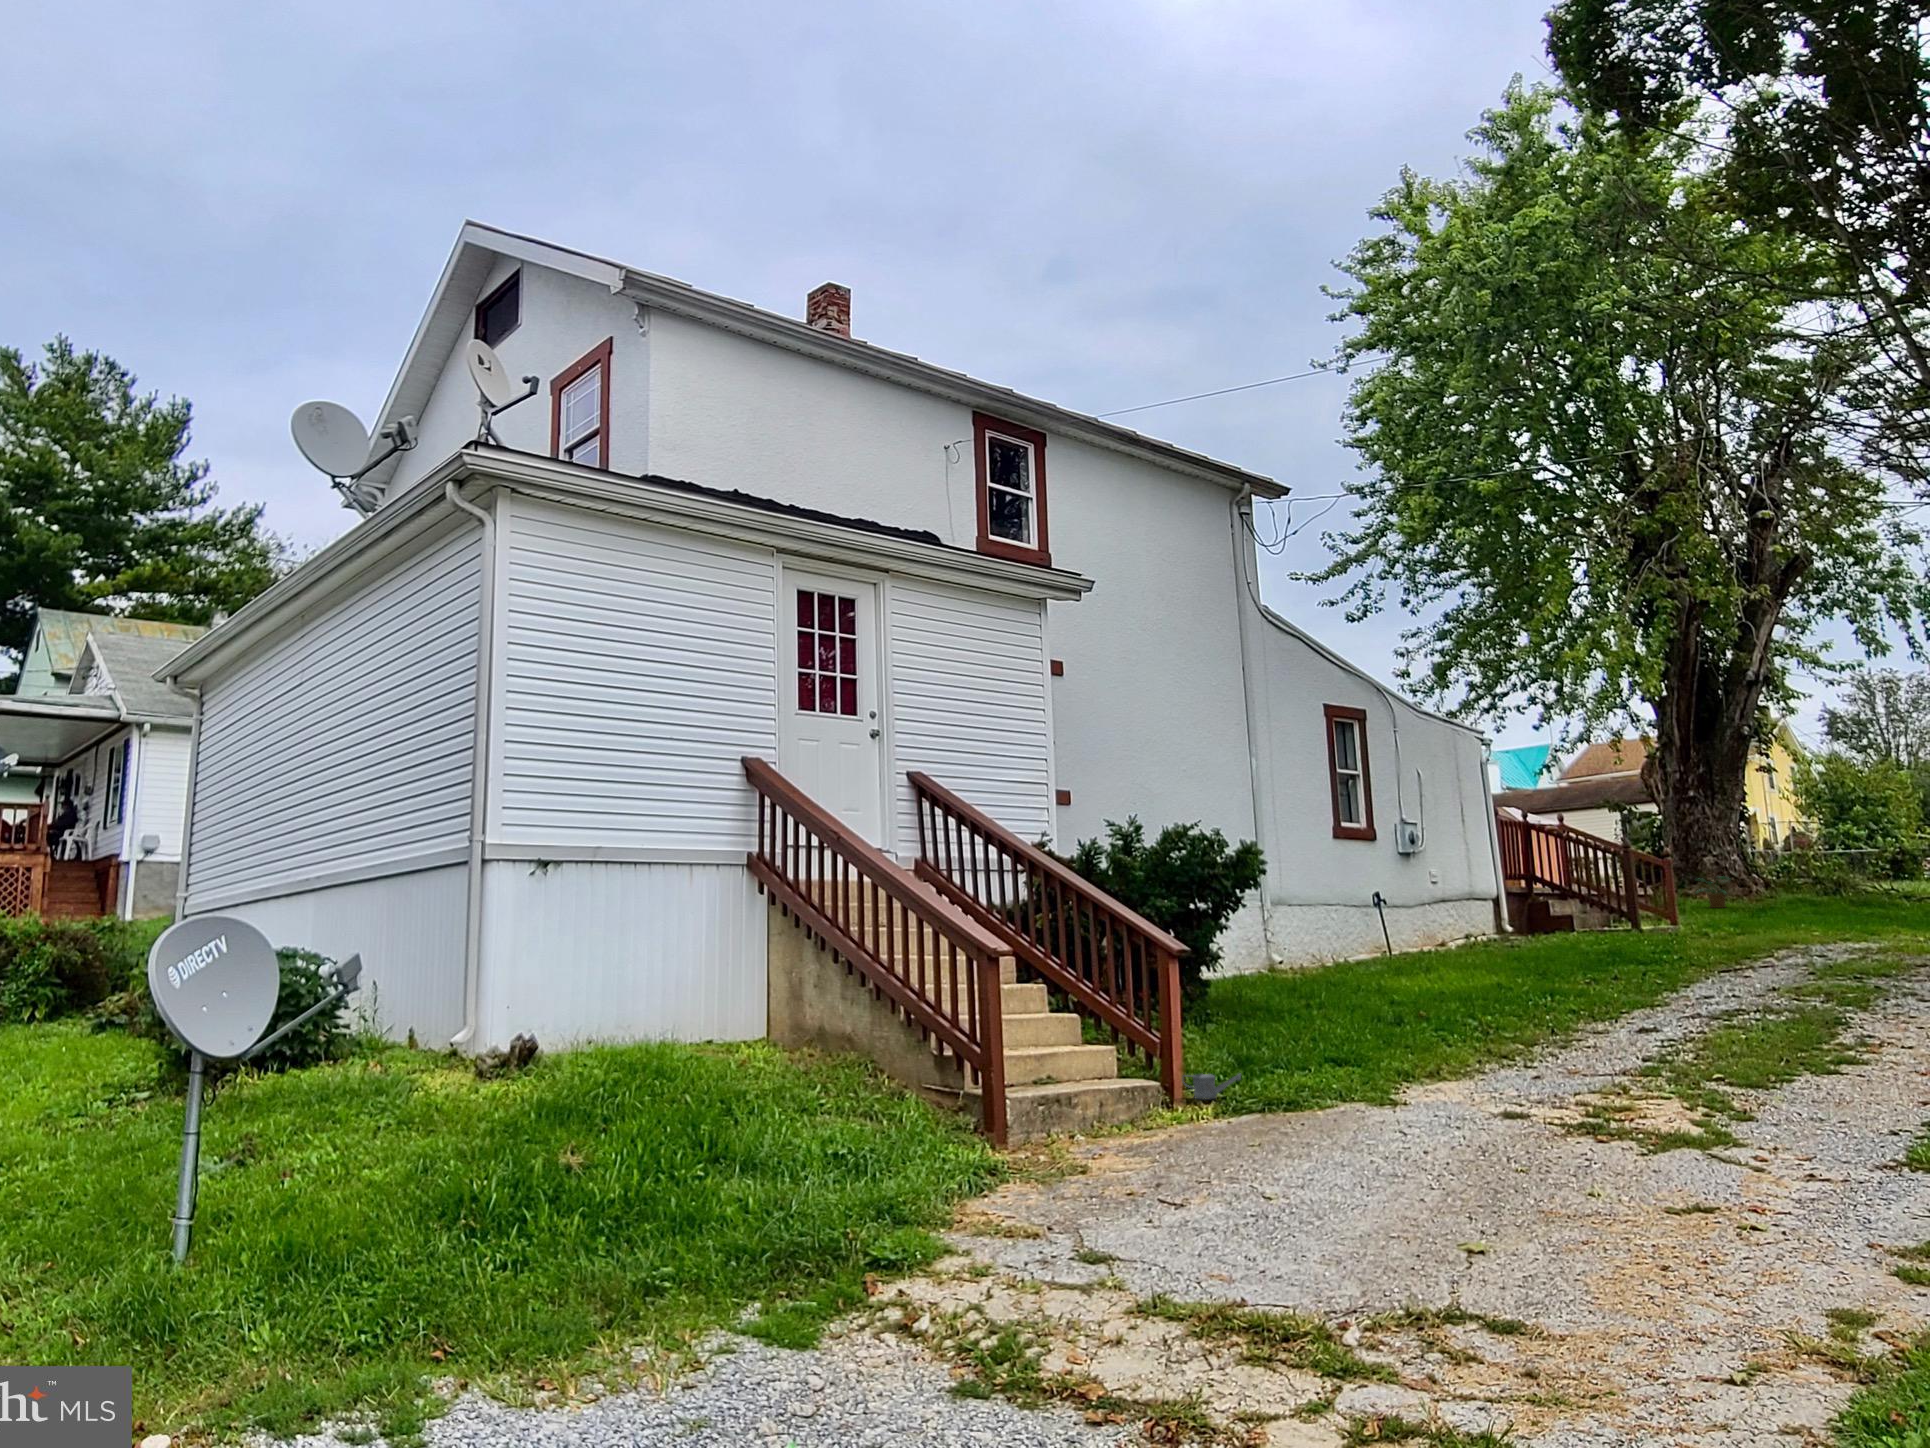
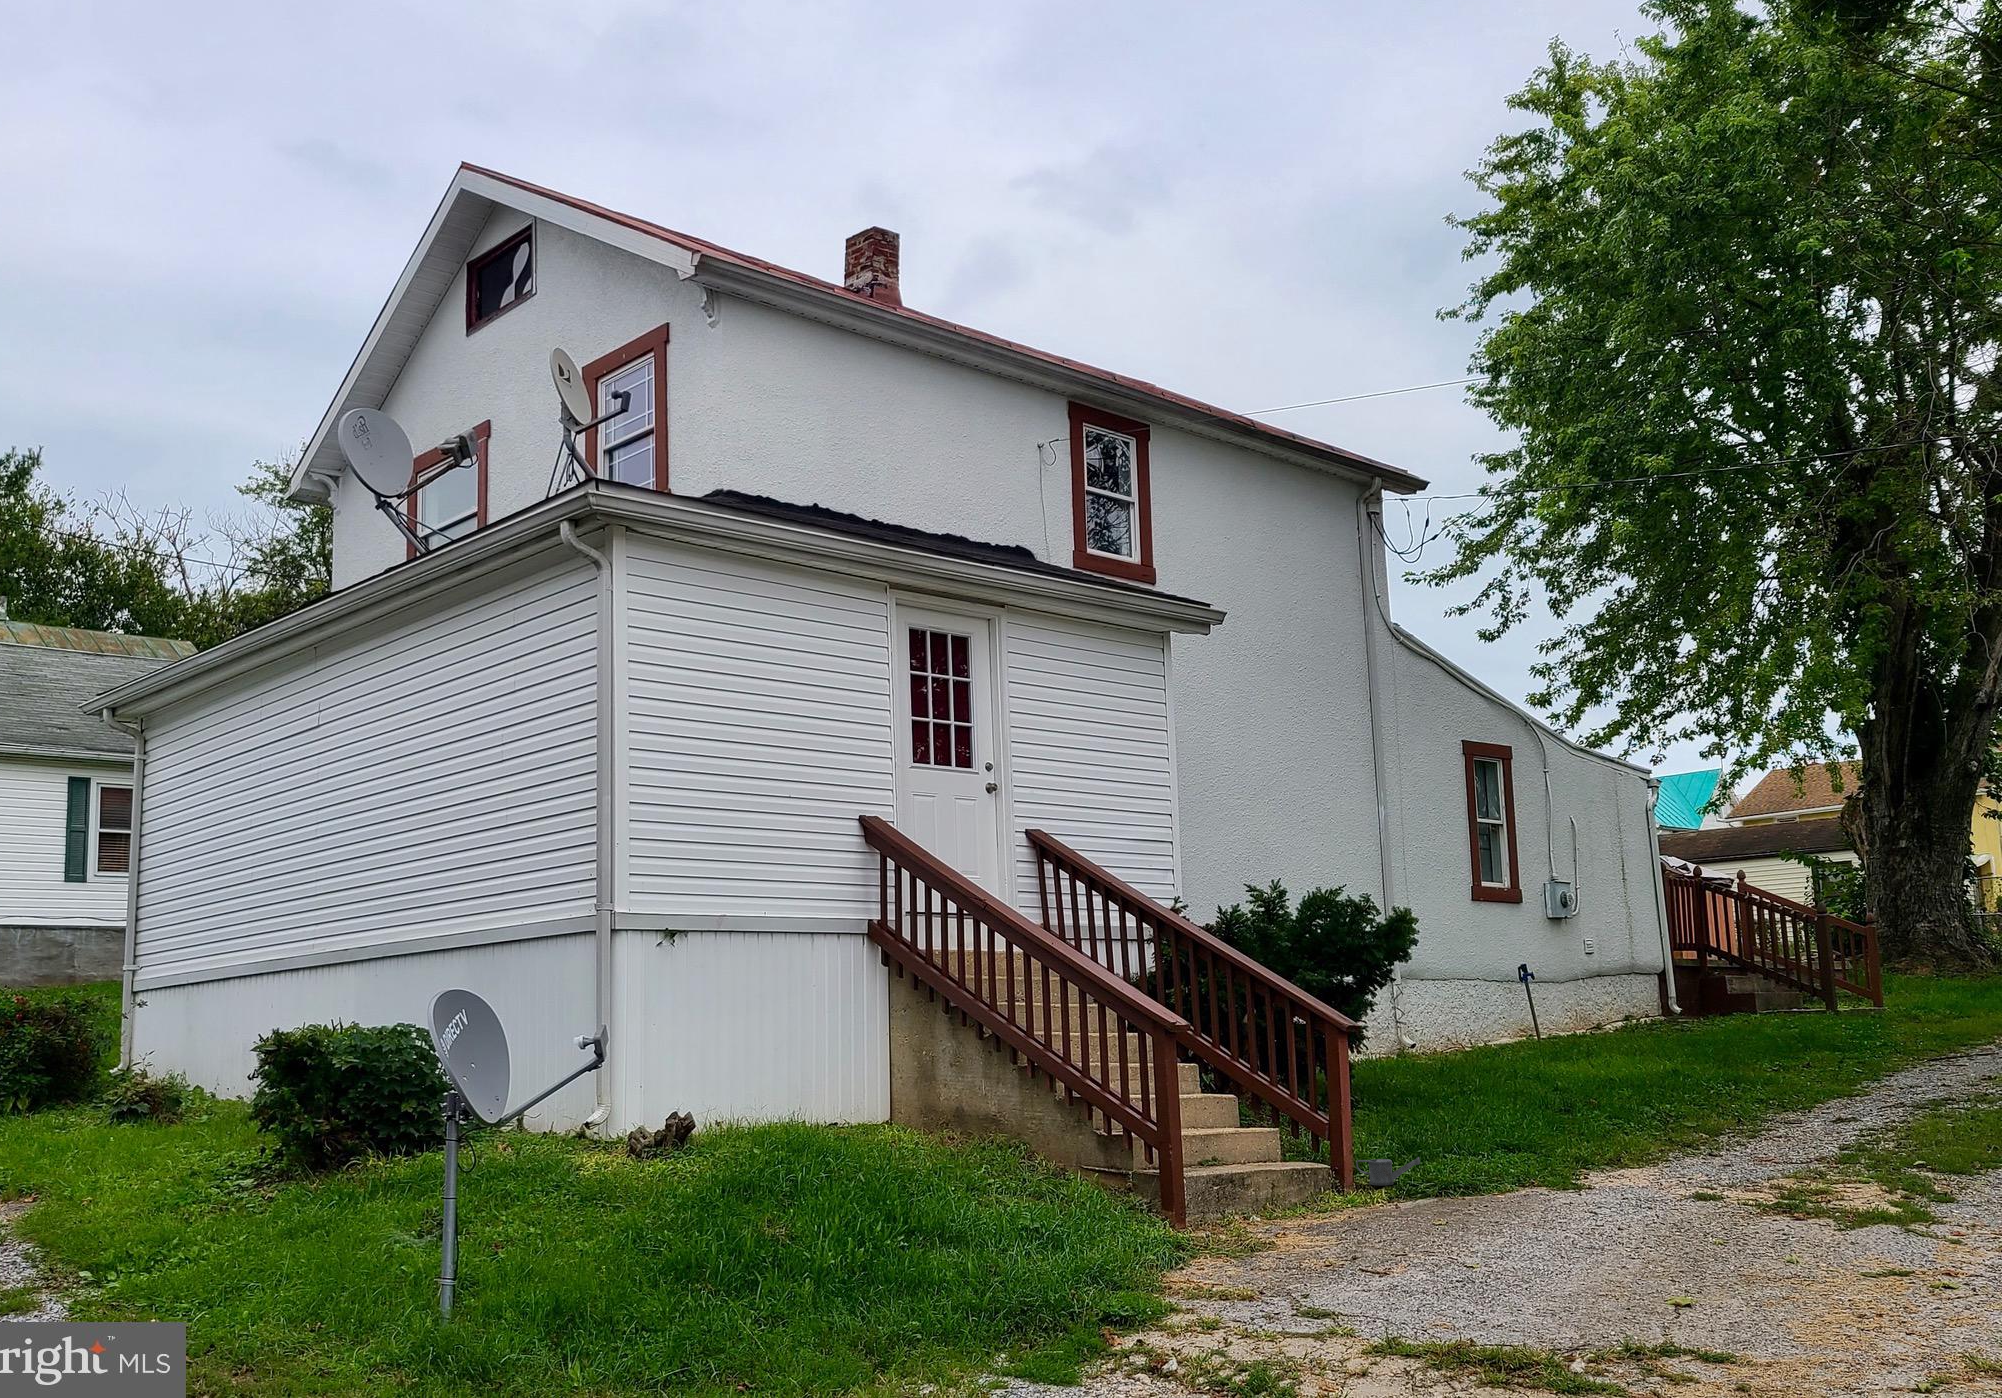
potted plant: present [1696,876,1730,908] -> none [1894,947,1936,984]

